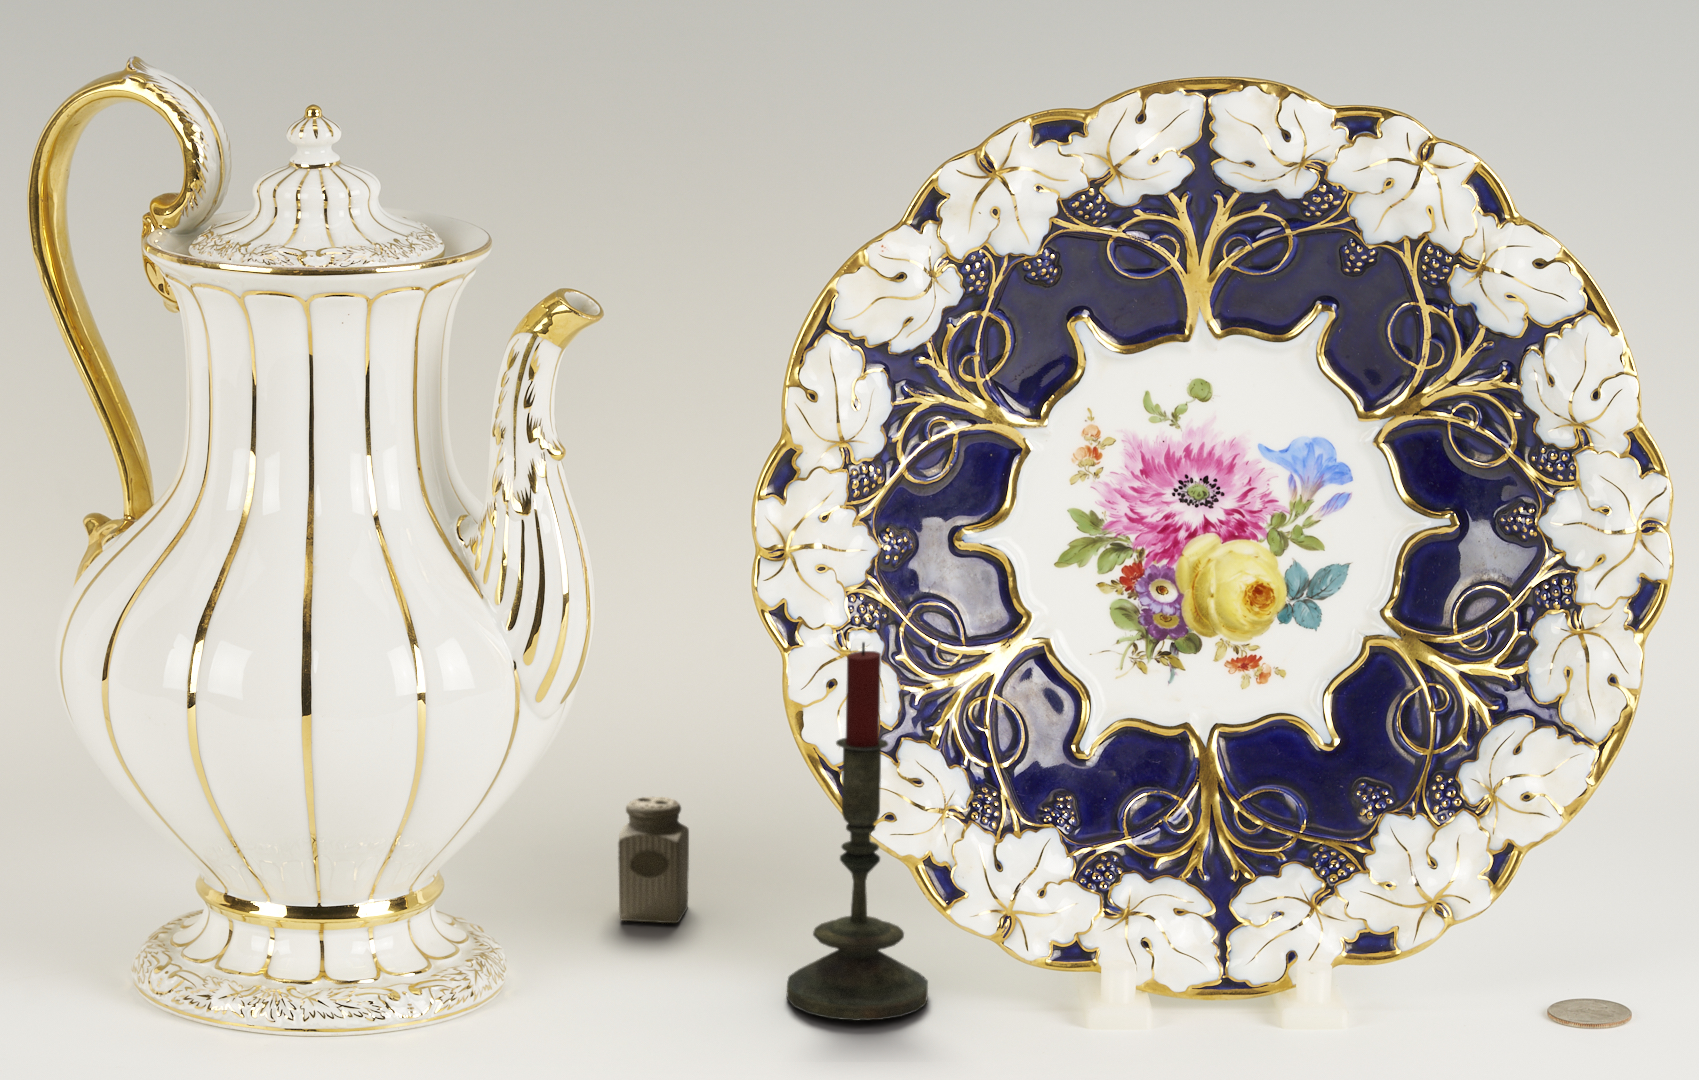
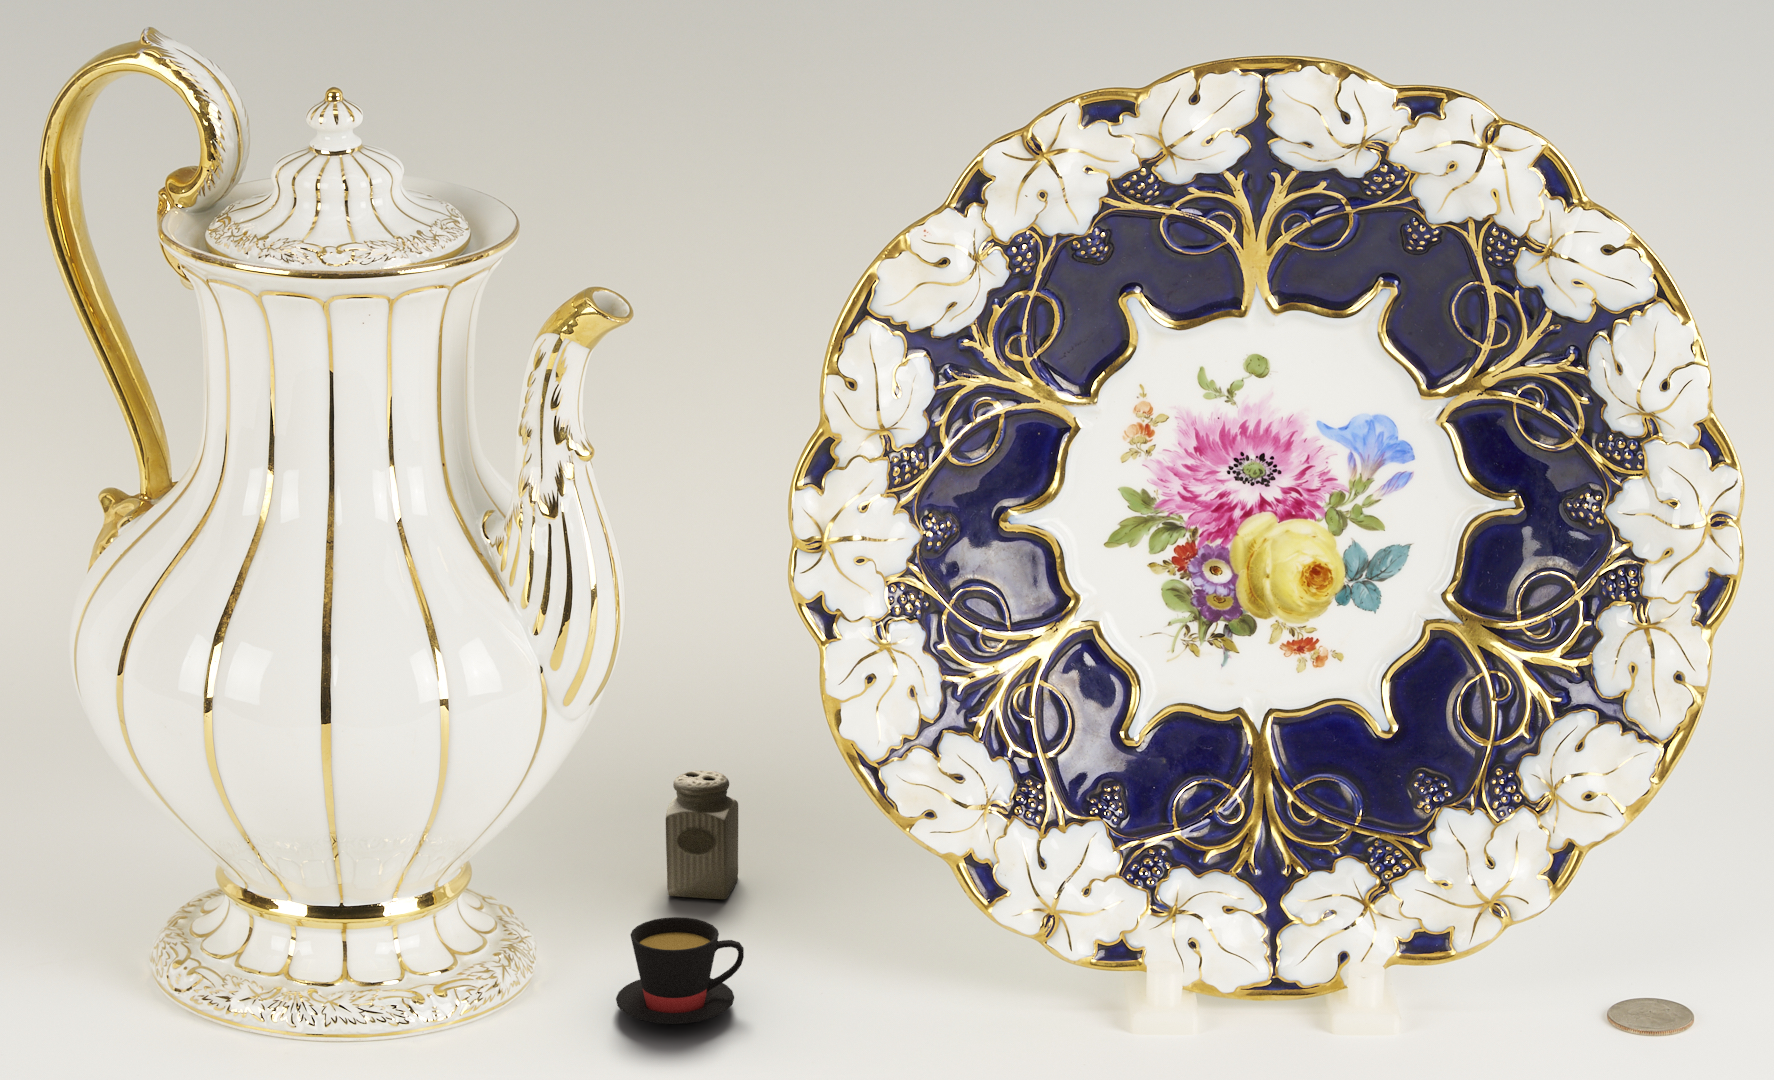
candle: present [787,642,928,1021] -> none [828,637,972,1018]
teacup: none [577,925,705,1027] -> present [616,917,744,1024]

